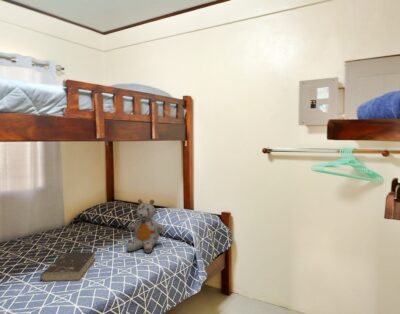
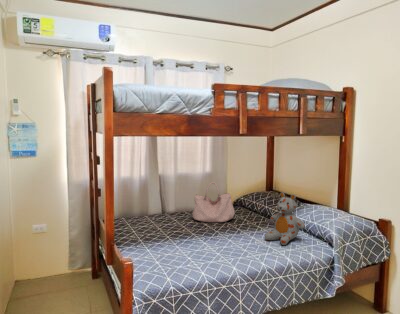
handbag: none [29,198,83,247] -> present [193,182,235,222]
book: present [40,252,95,281] -> none [188,230,236,254]

